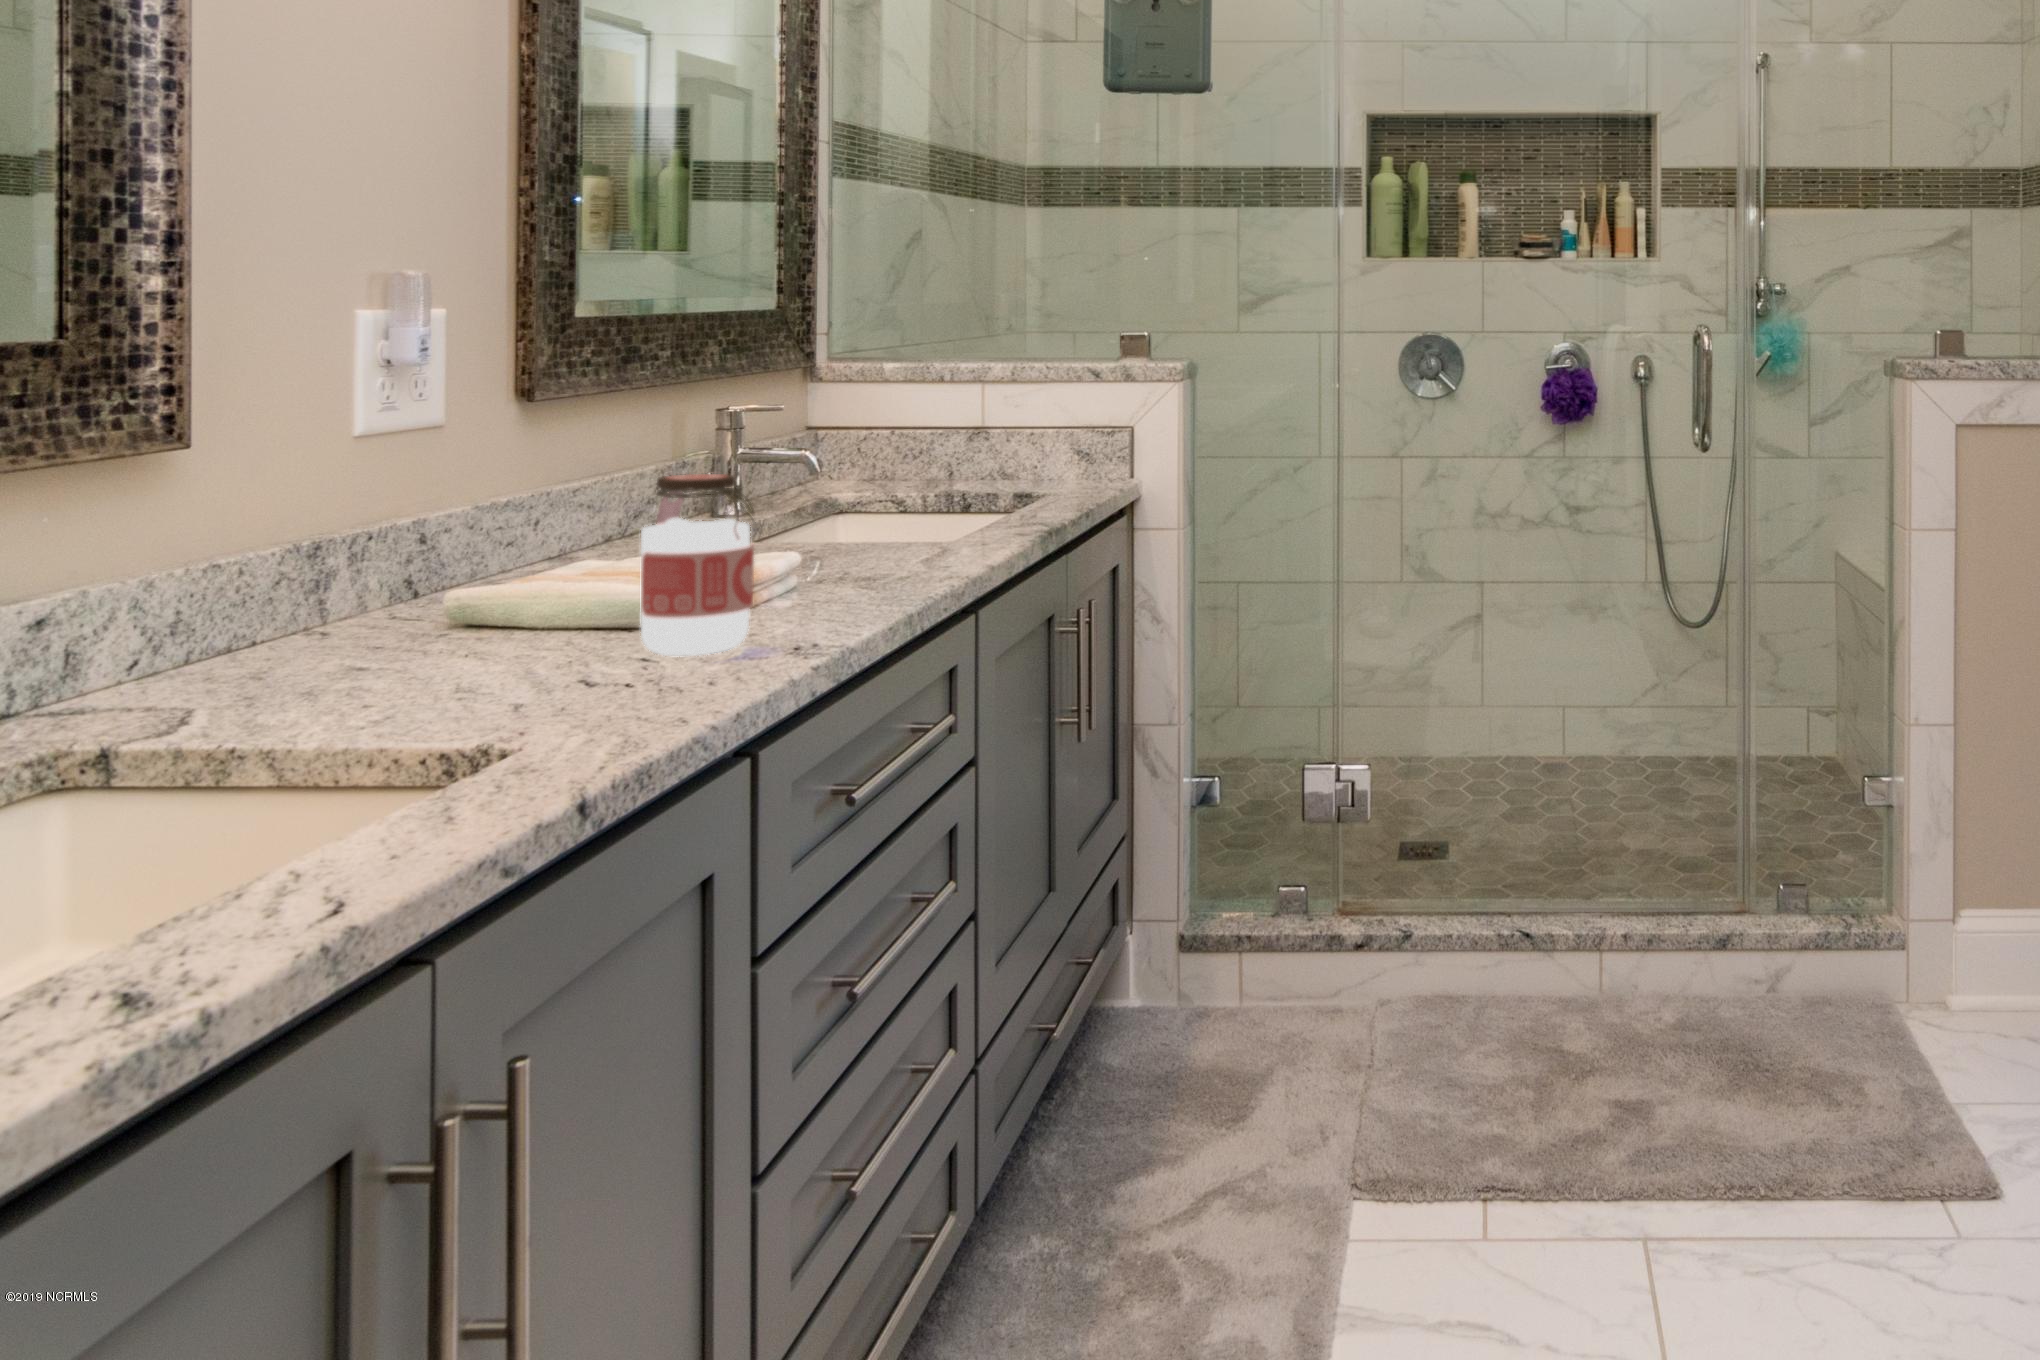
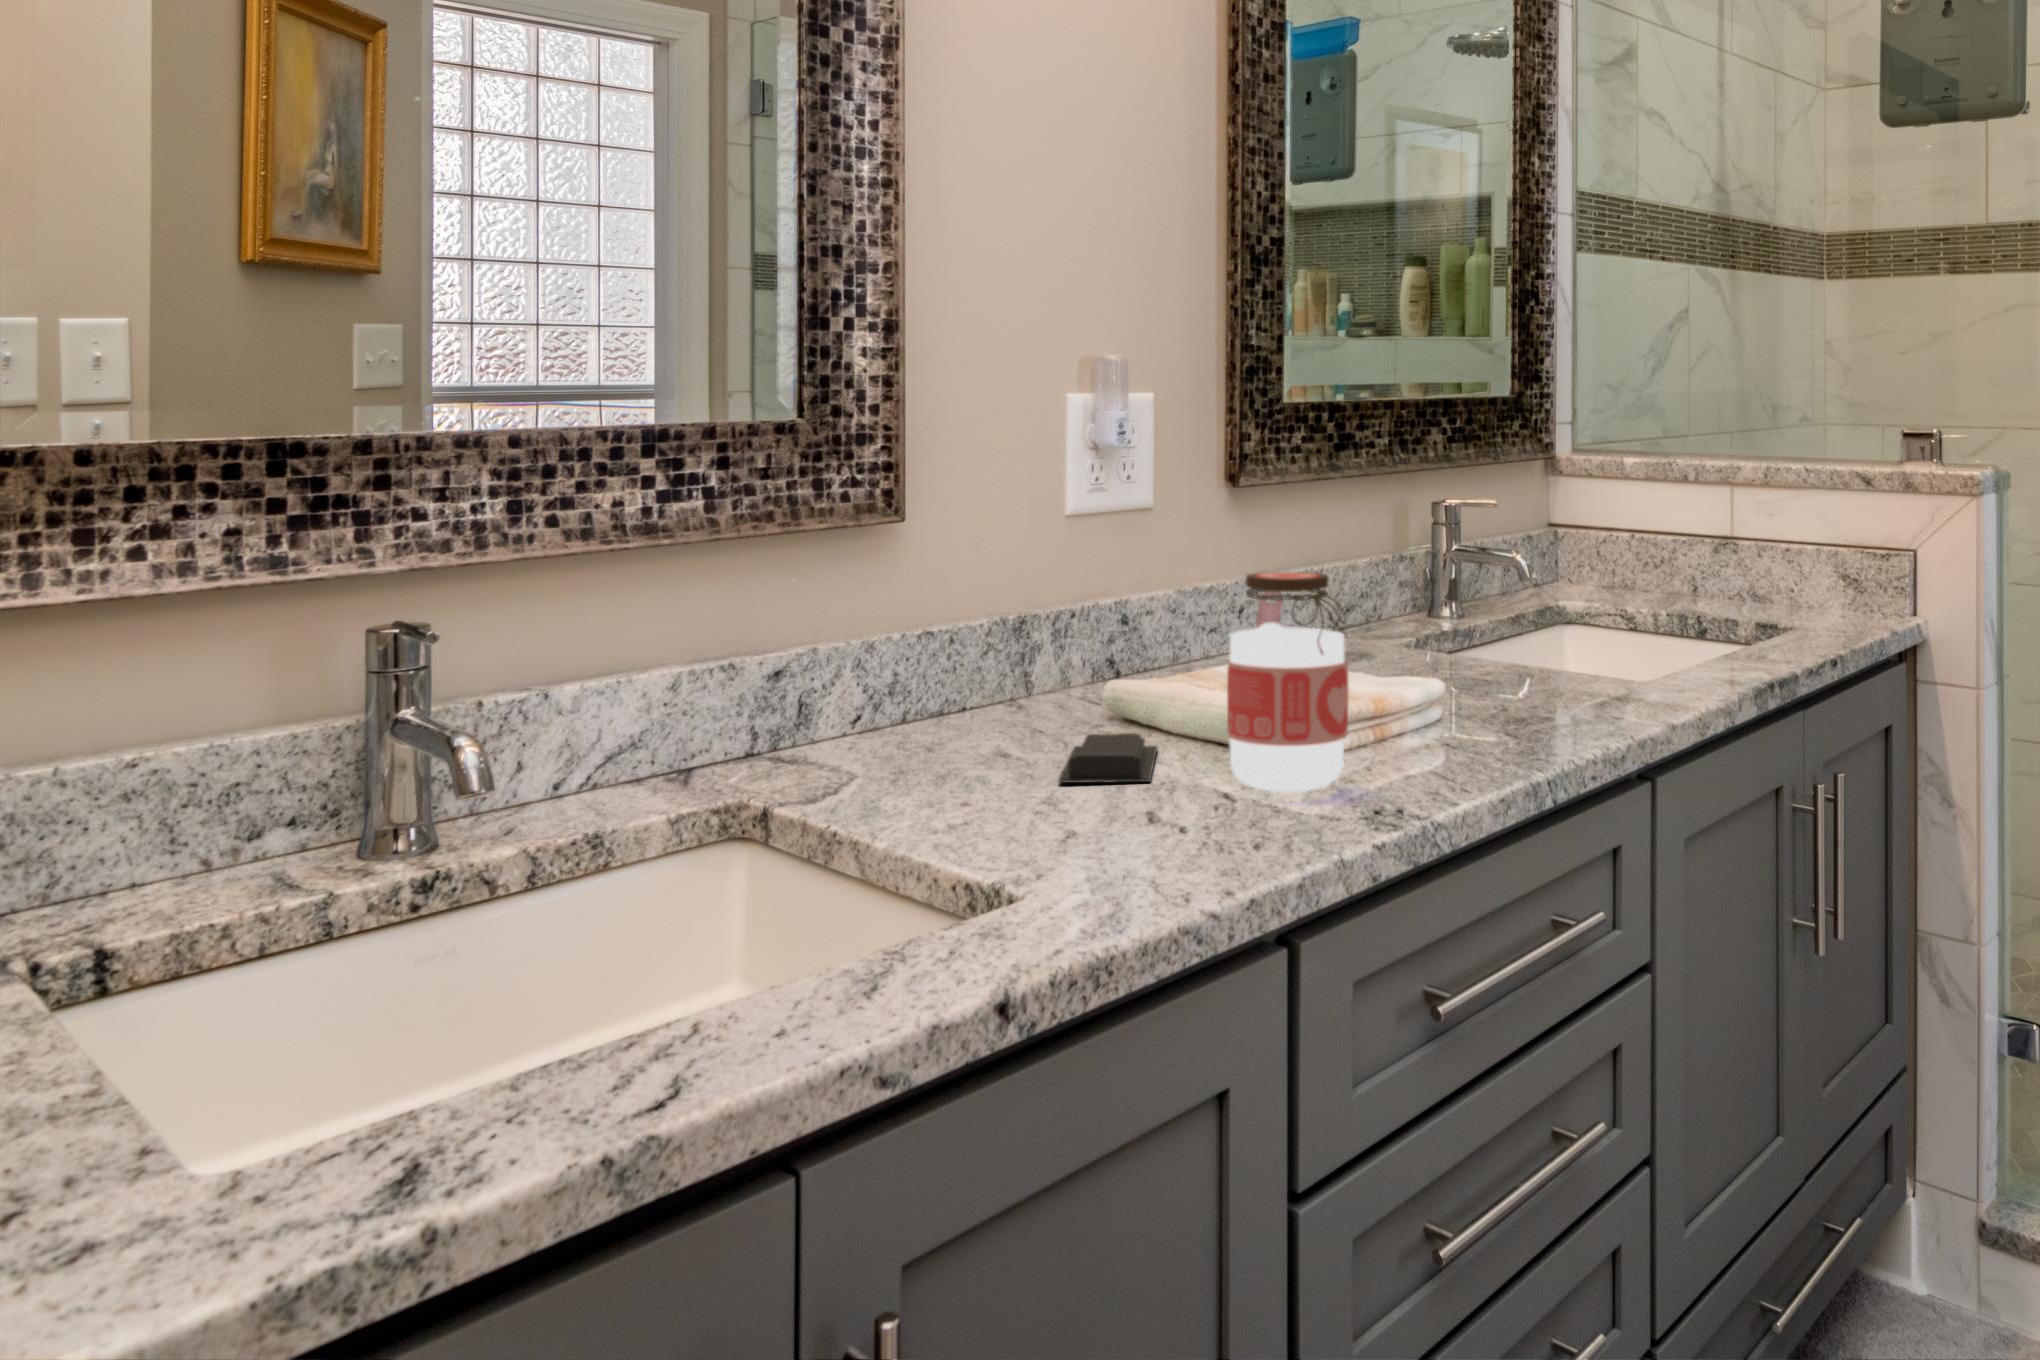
soap bar: none [437,630,553,677] -> present [1059,733,1157,783]

